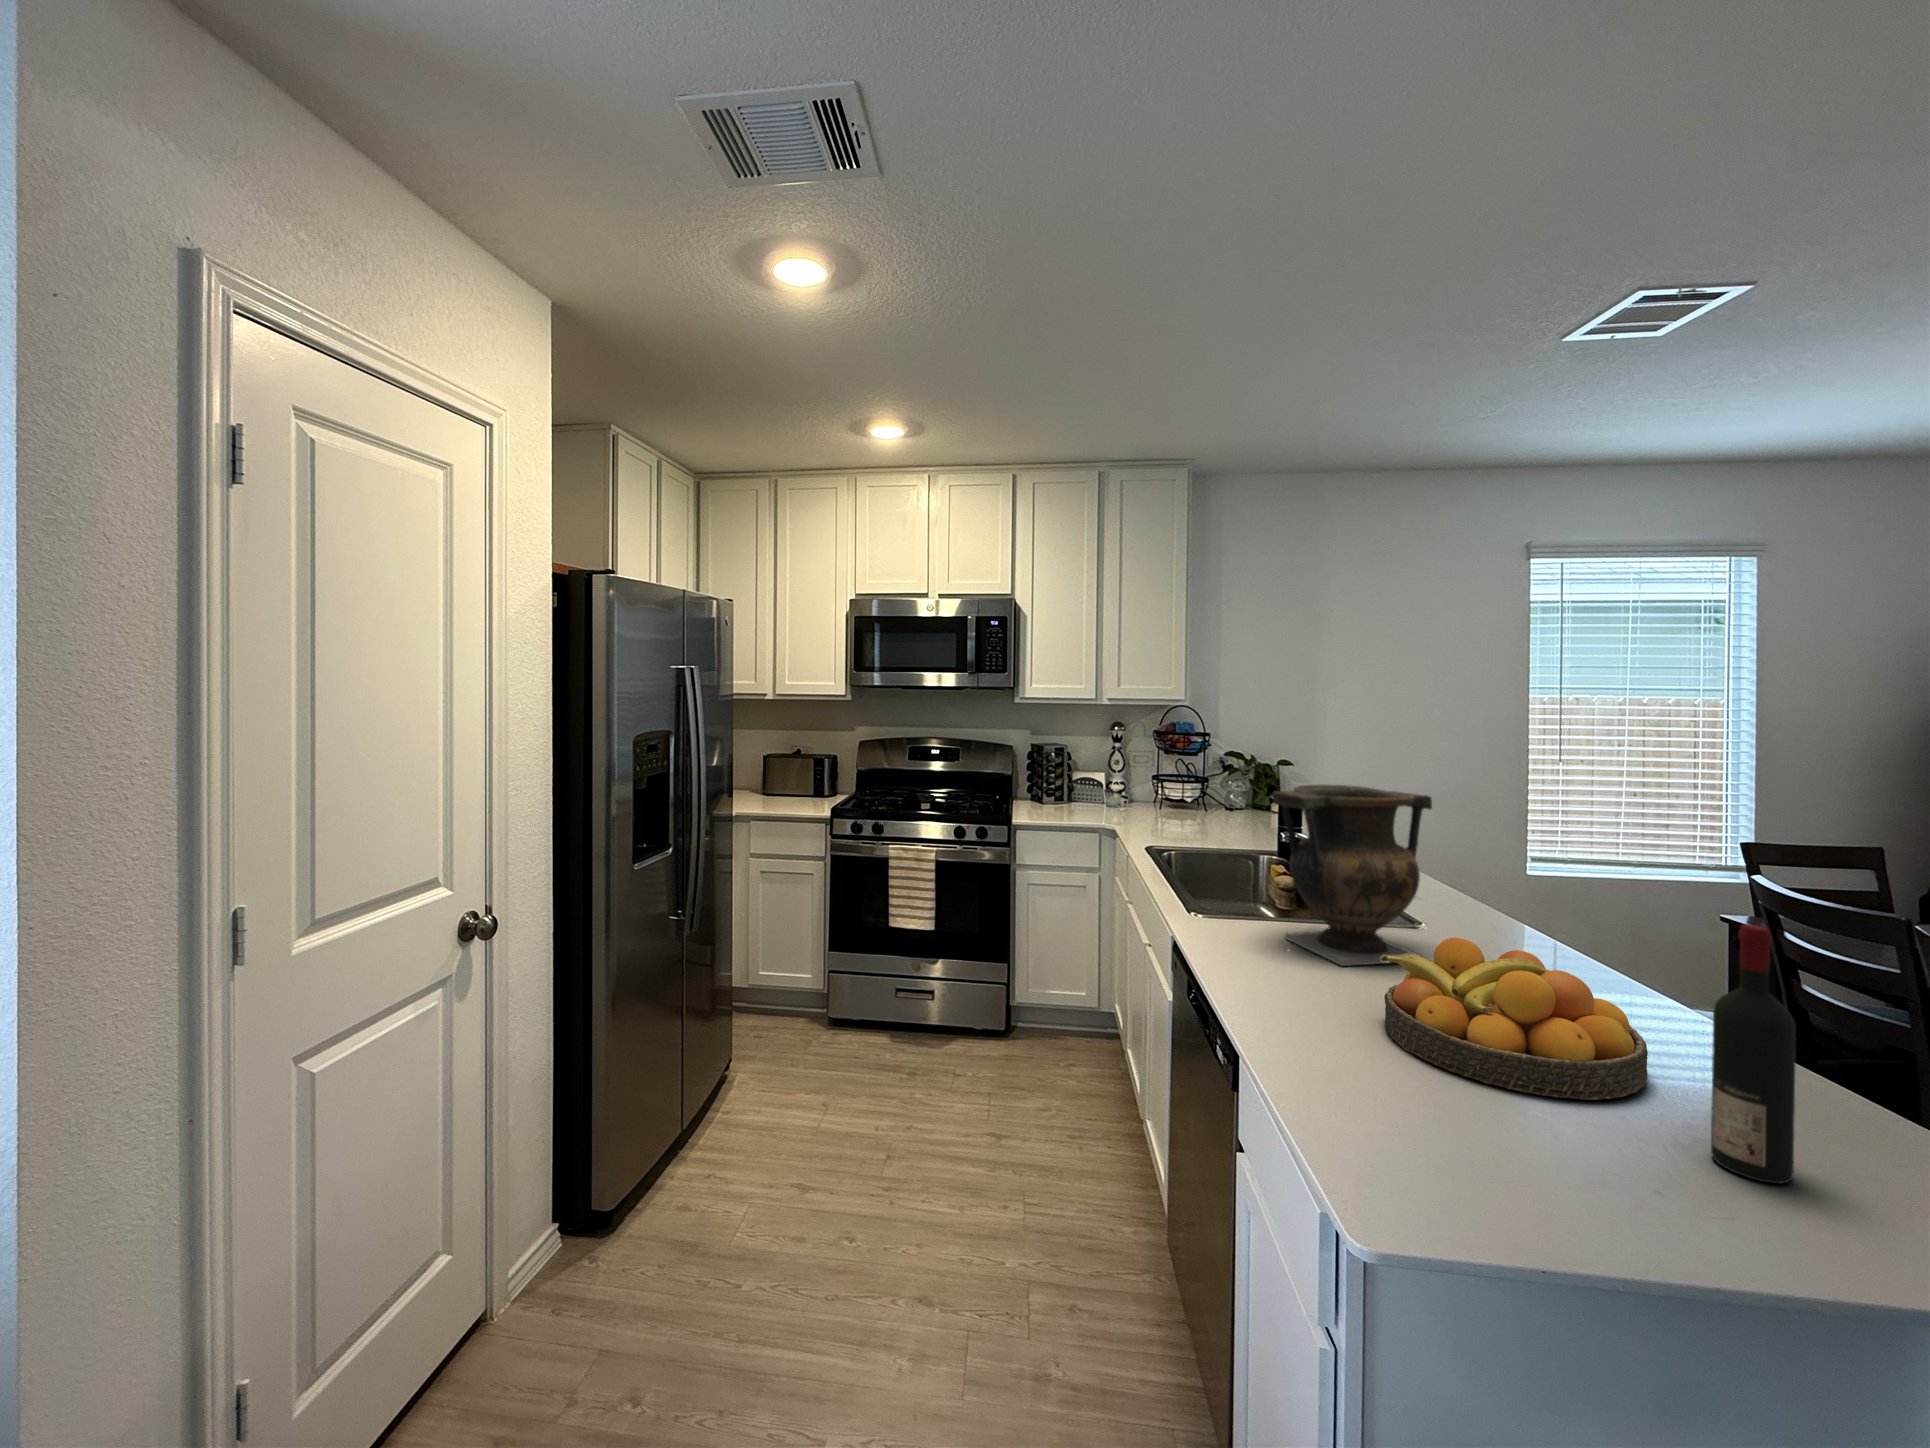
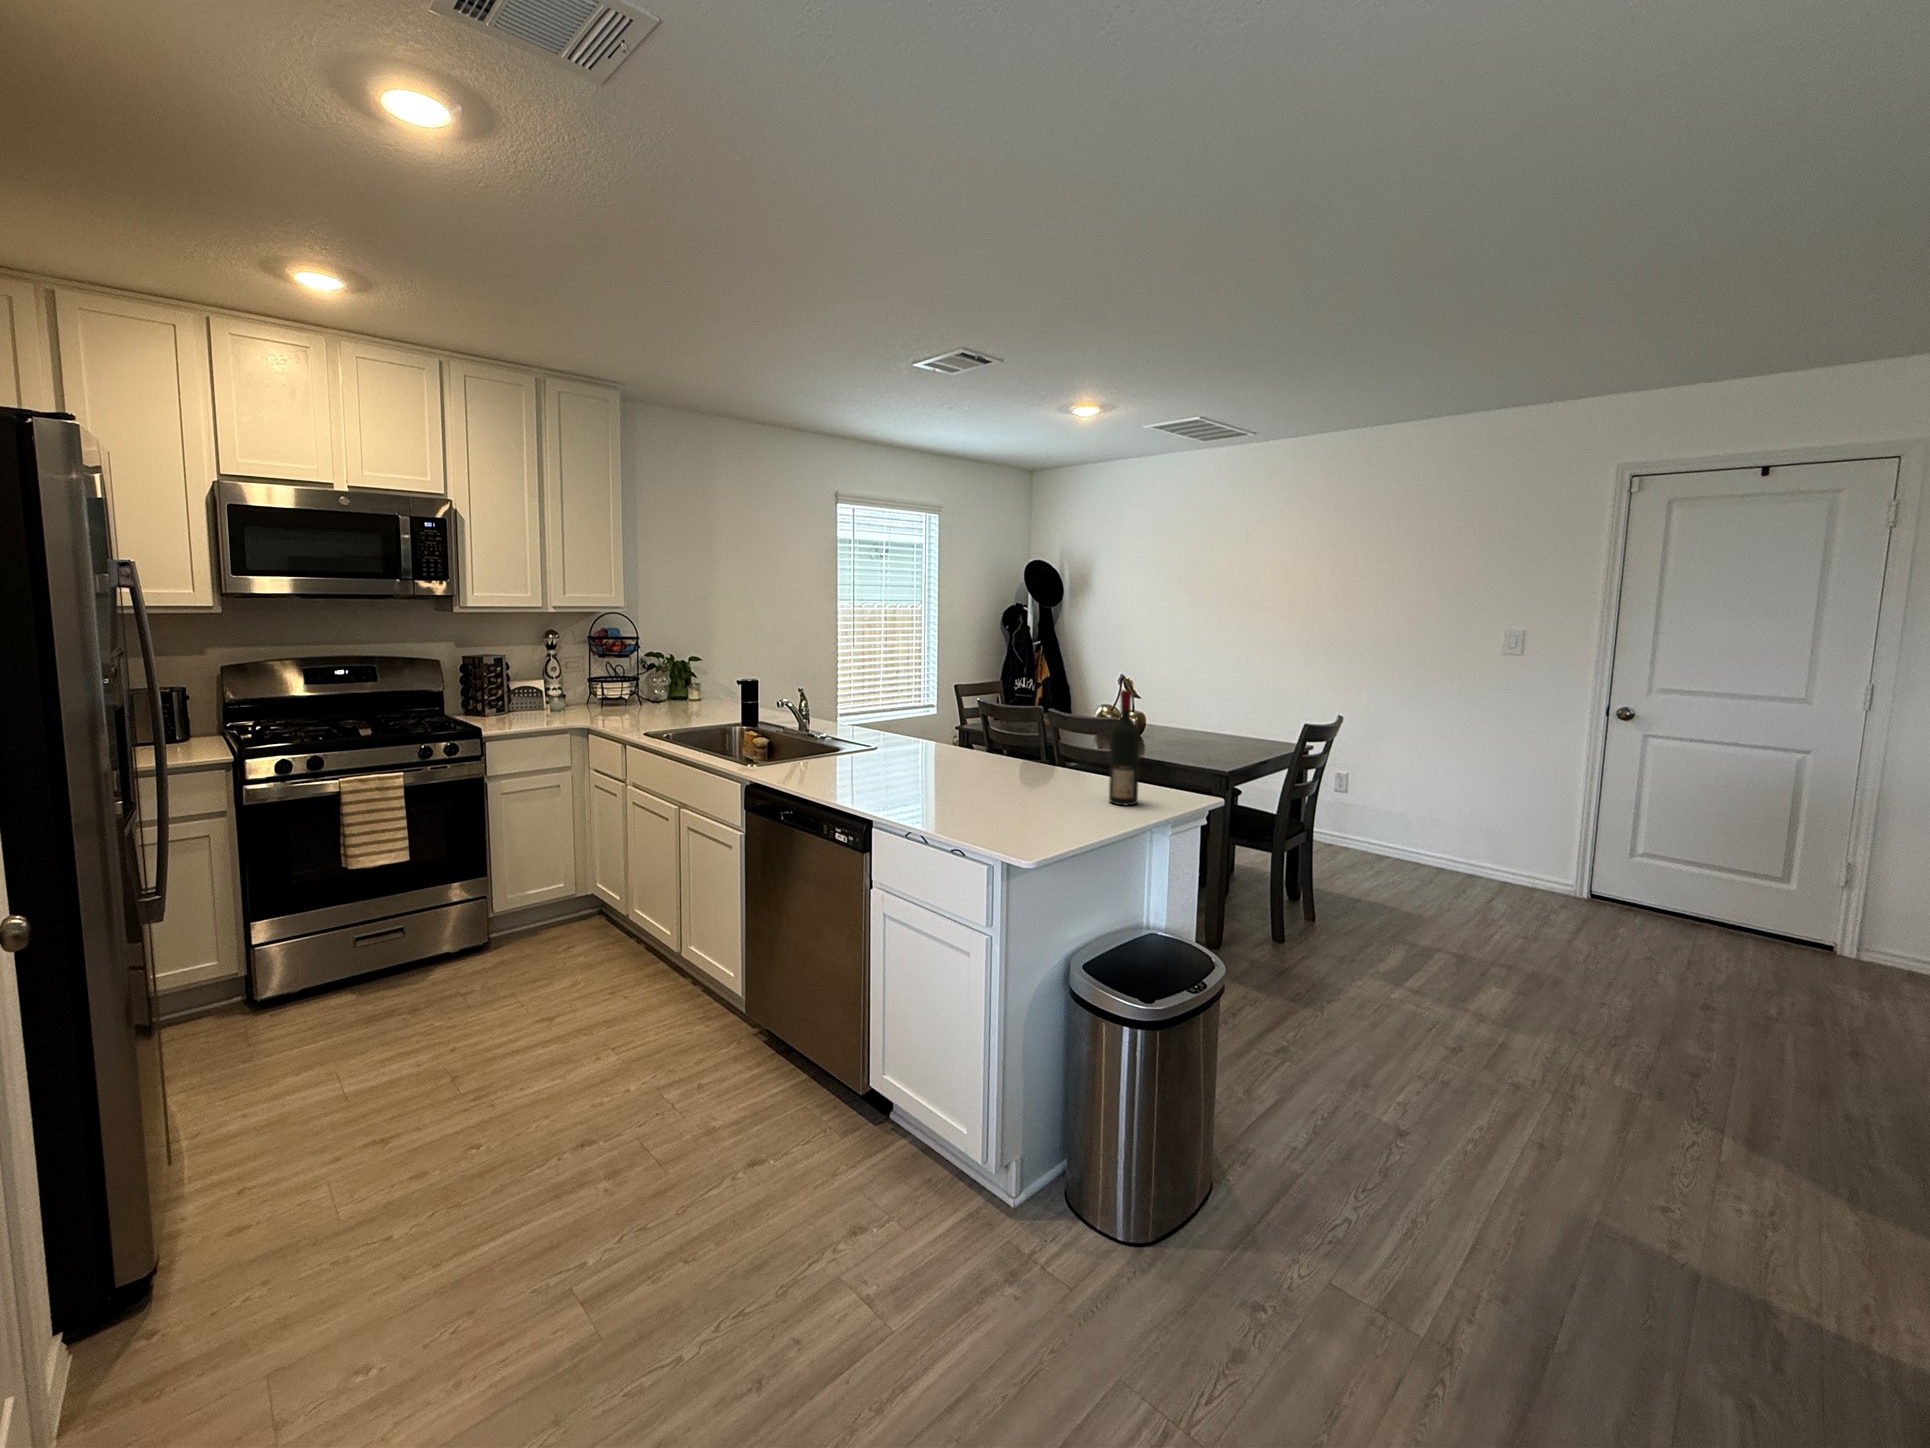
vase: present [1273,785,1432,966] -> none [831,655,913,771]
fruit bowl: present [1381,938,1648,1100] -> none [940,732,1065,802]

